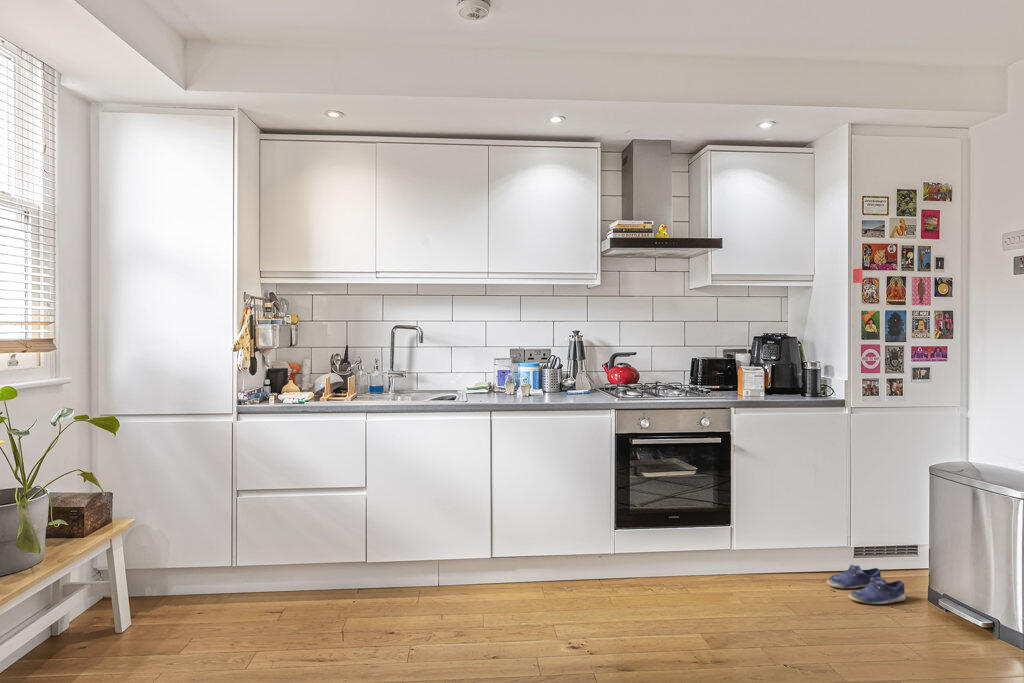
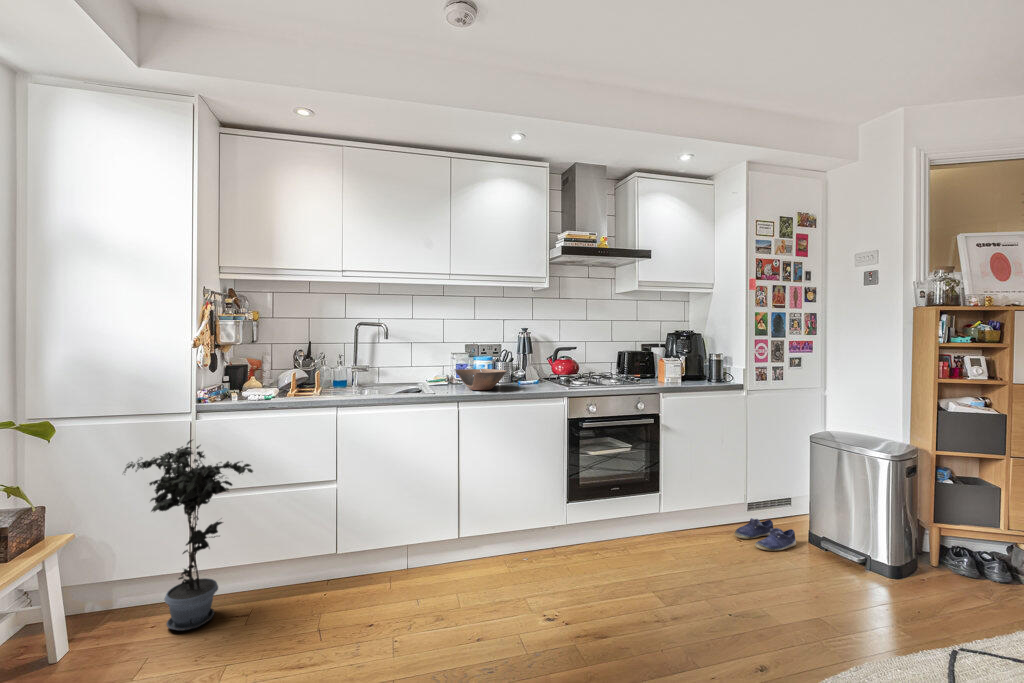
bowl: none [491,376,548,399] -> present [455,369,507,390]
potted plant: none [173,439,283,619] -> present [124,440,253,631]

